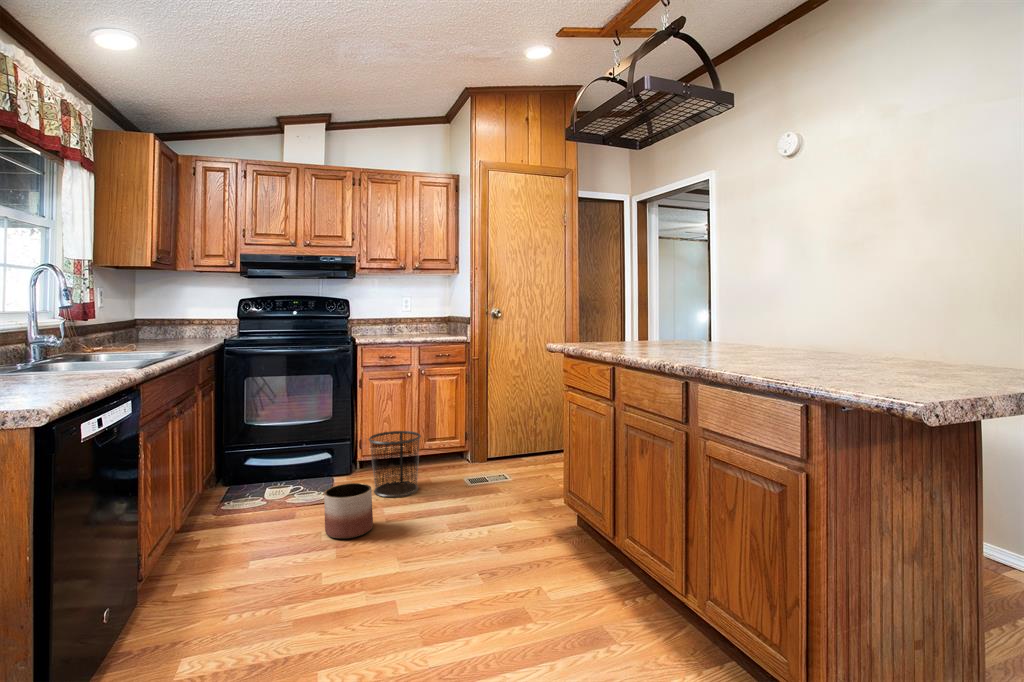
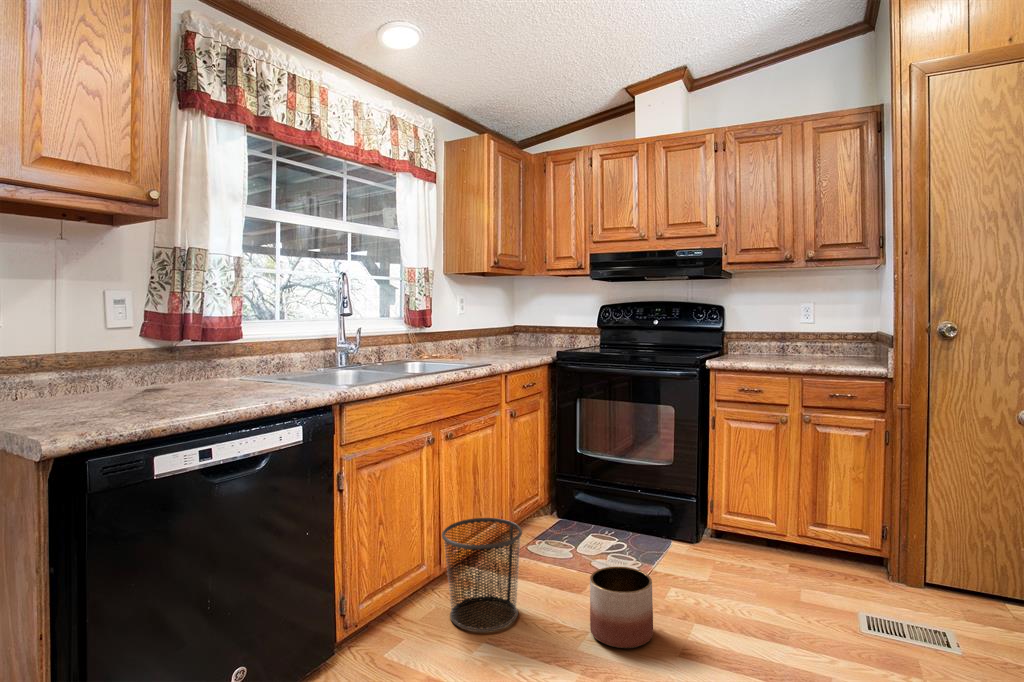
waste bin: present [369,431,421,497] -> present [442,518,522,632]

